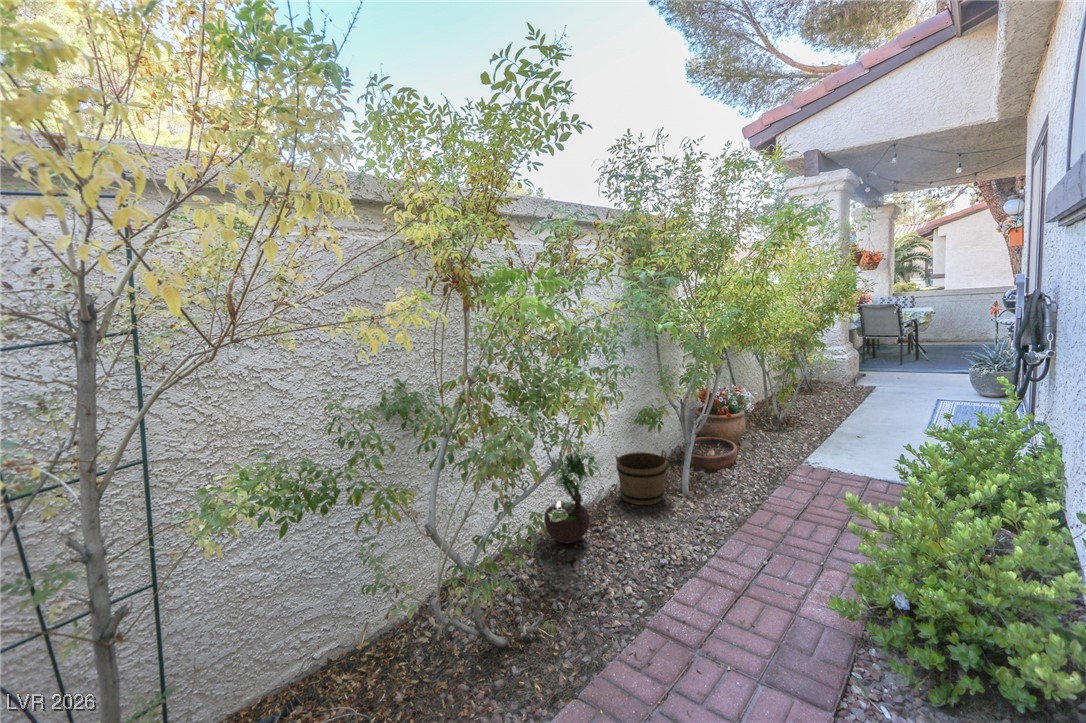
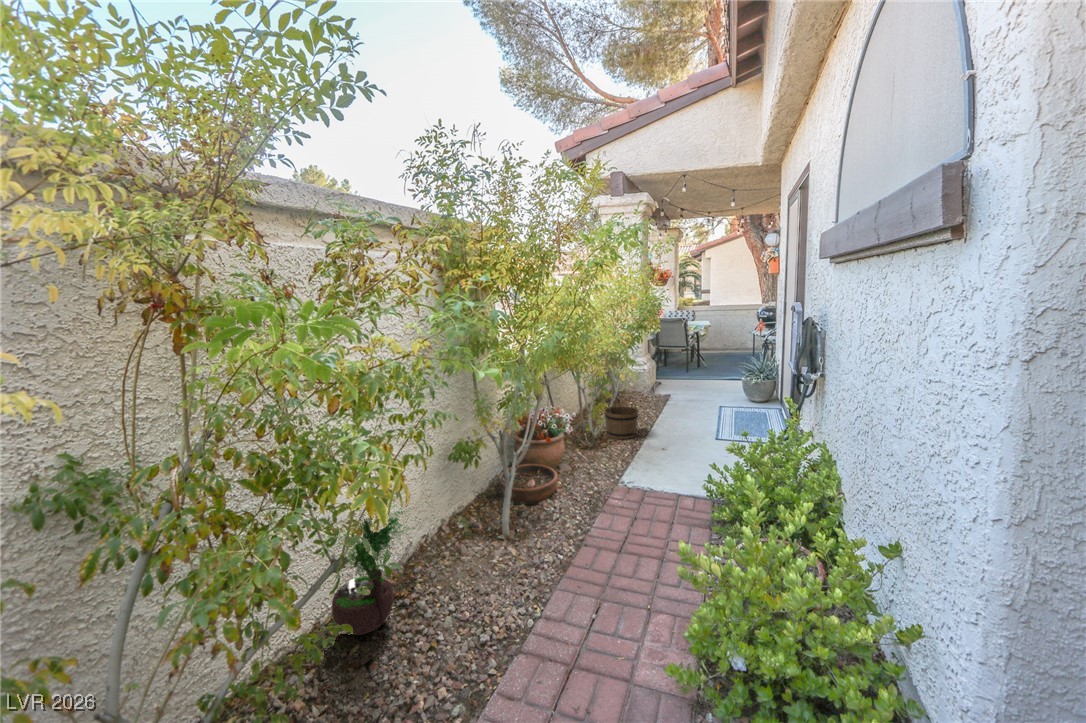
bucket: present [616,450,667,505] -> present [605,403,638,439]

